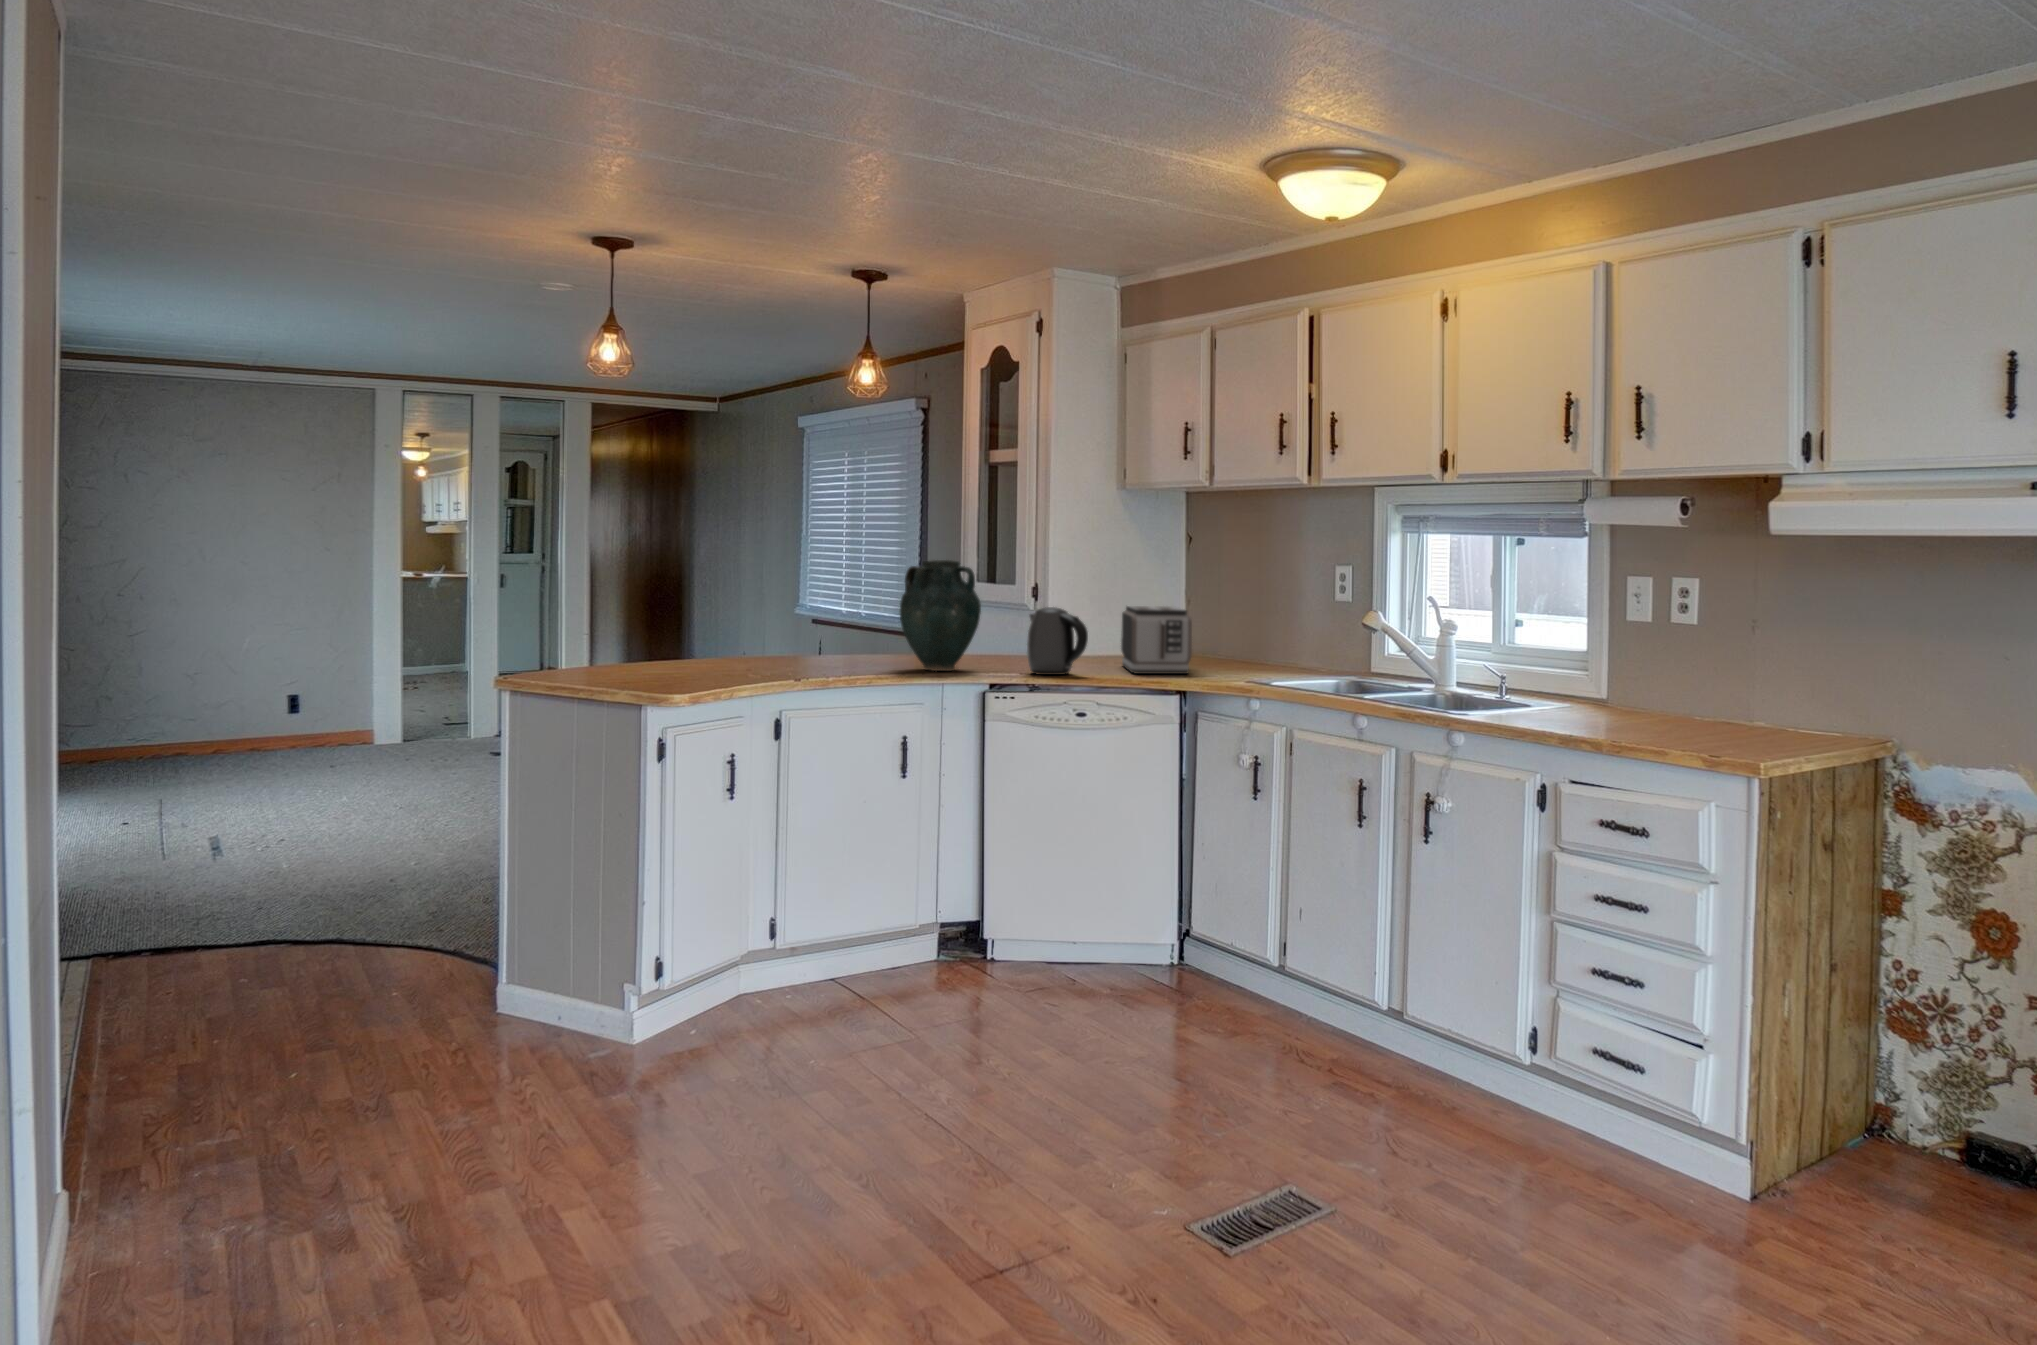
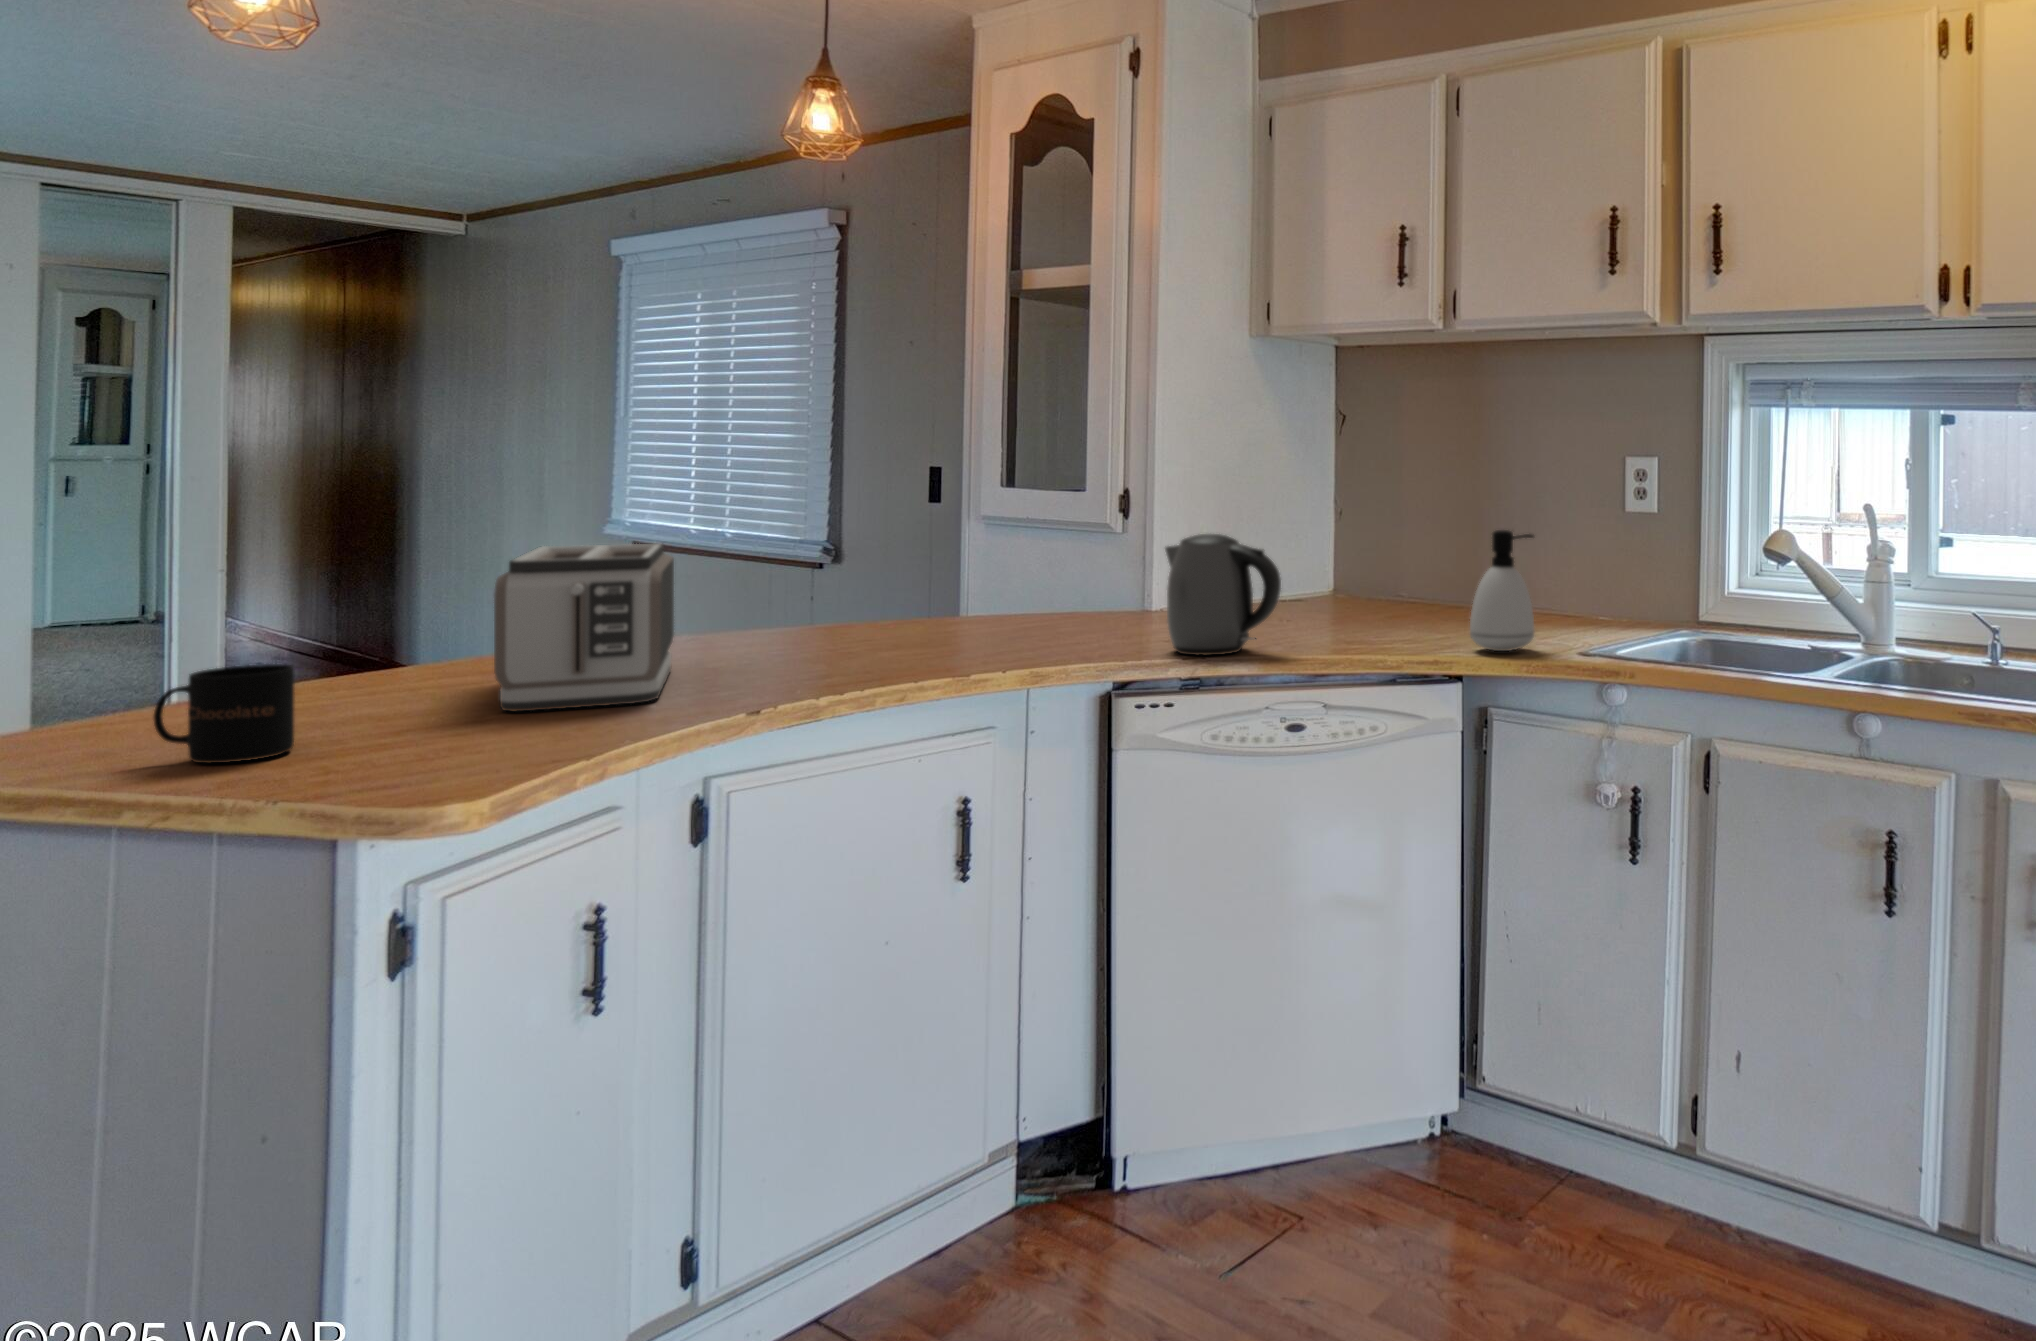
vase: present [900,560,981,671] -> none [919,453,1077,659]
toaster: present [1121,606,1192,674] -> present [494,544,674,711]
soap dispenser: none [1194,609,1235,681] -> present [1470,530,1534,651]
mug: none [585,645,632,683] -> present [154,664,295,763]

